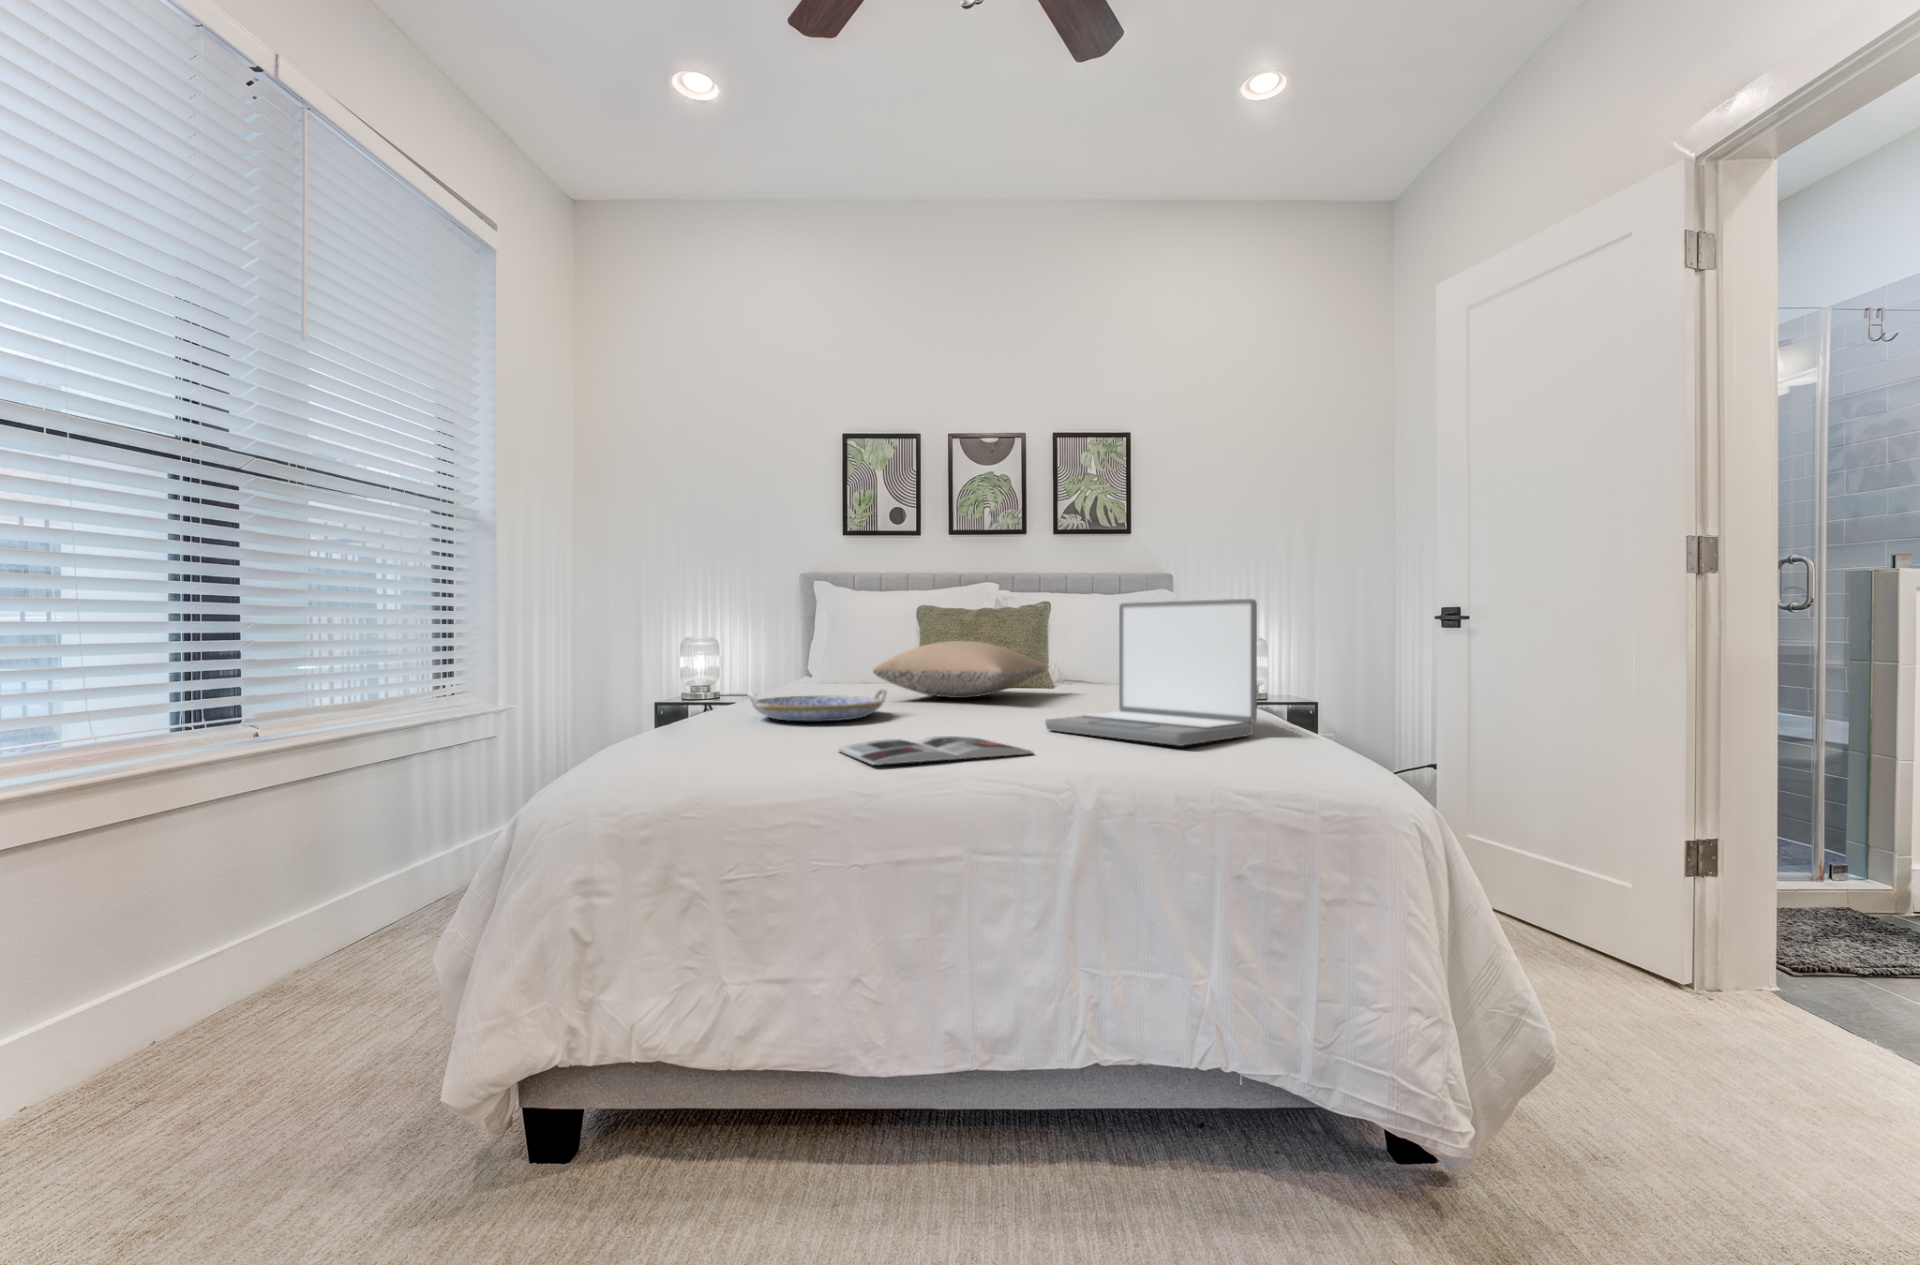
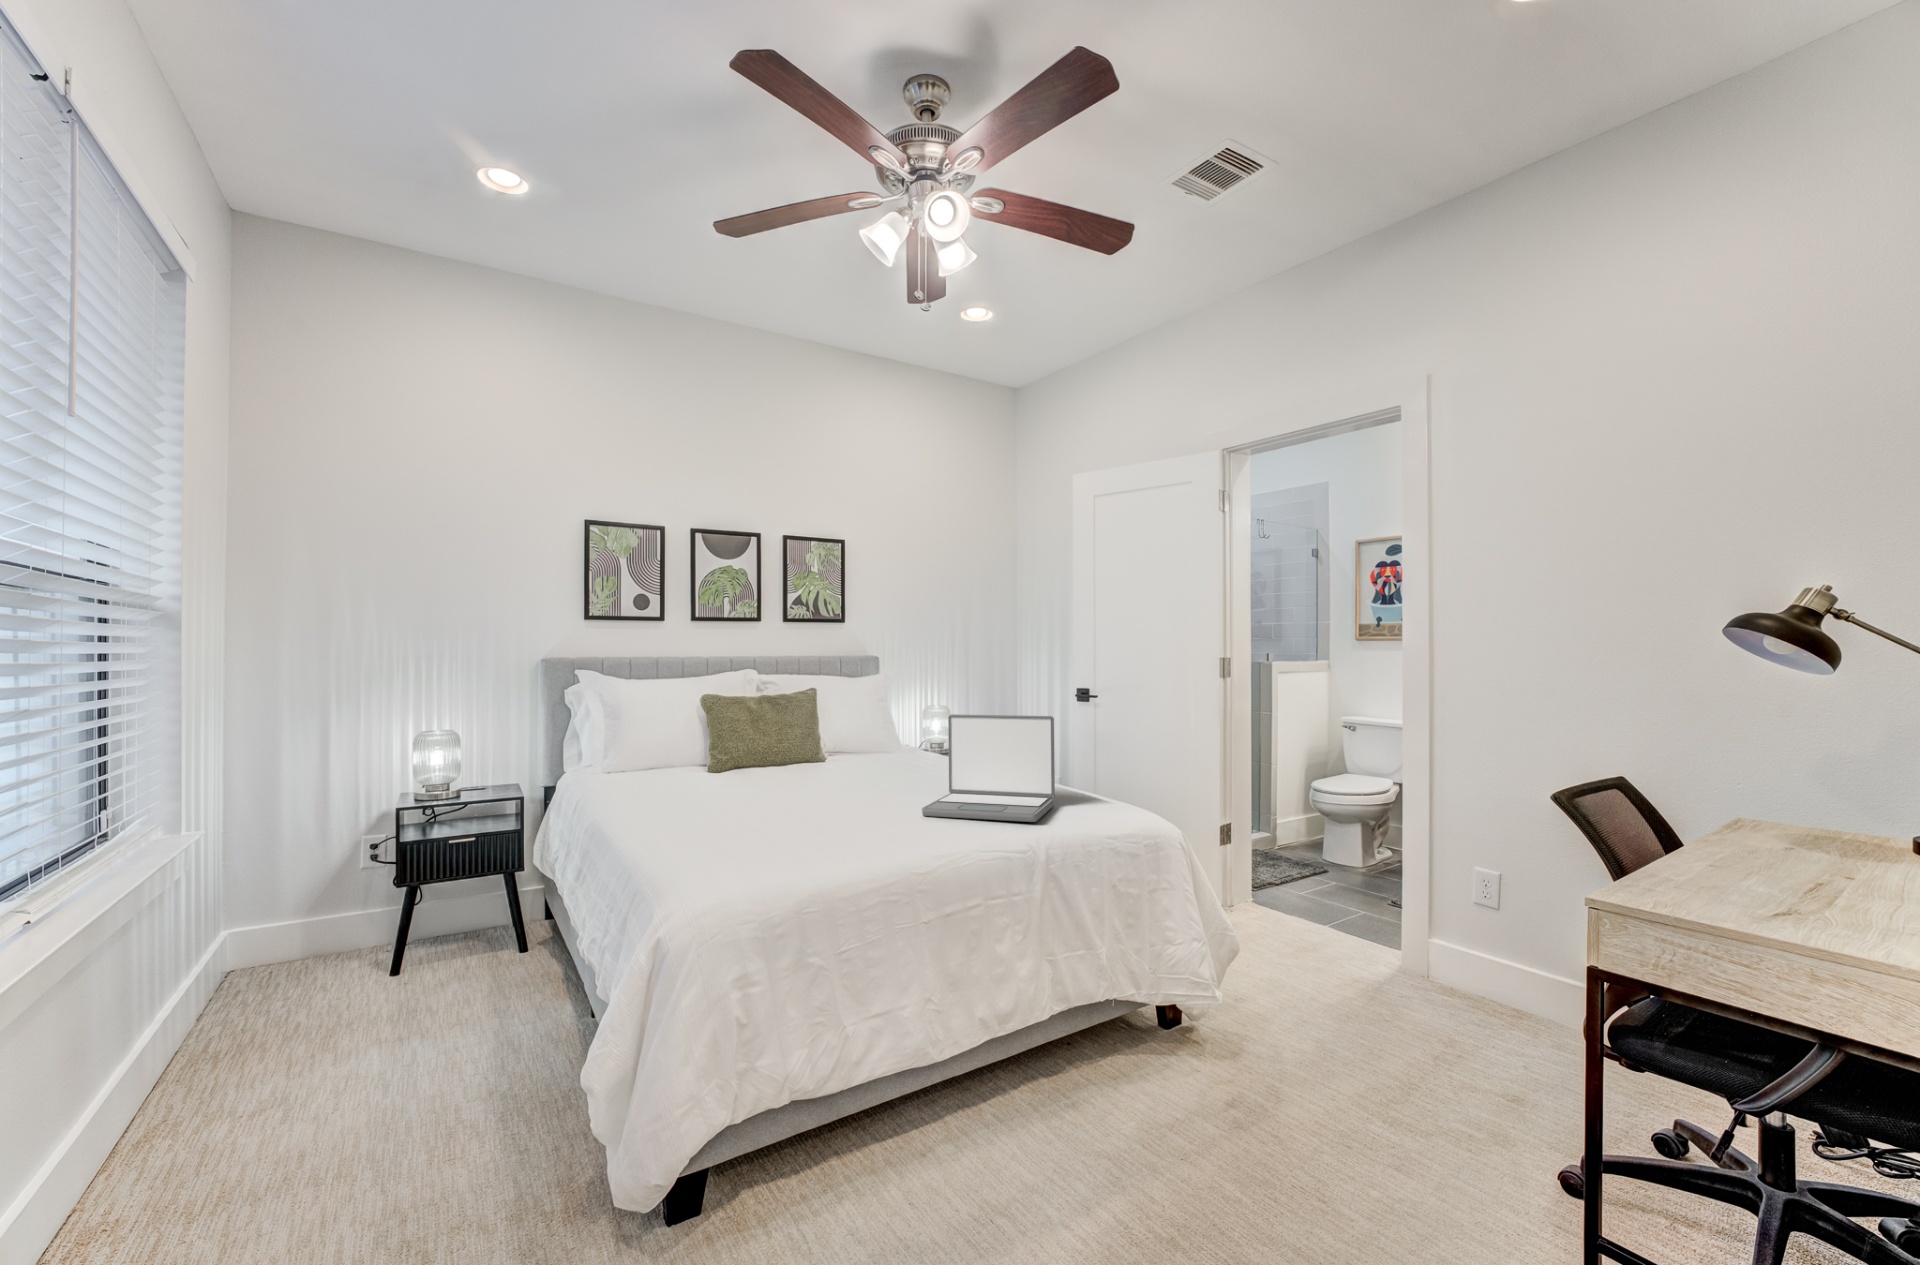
pillow: present [873,641,1049,698] -> none [722,736,845,785]
serving tray: present [747,689,887,721] -> none [661,790,775,828]
magazine: present [838,736,1034,765] -> none [822,830,958,867]

